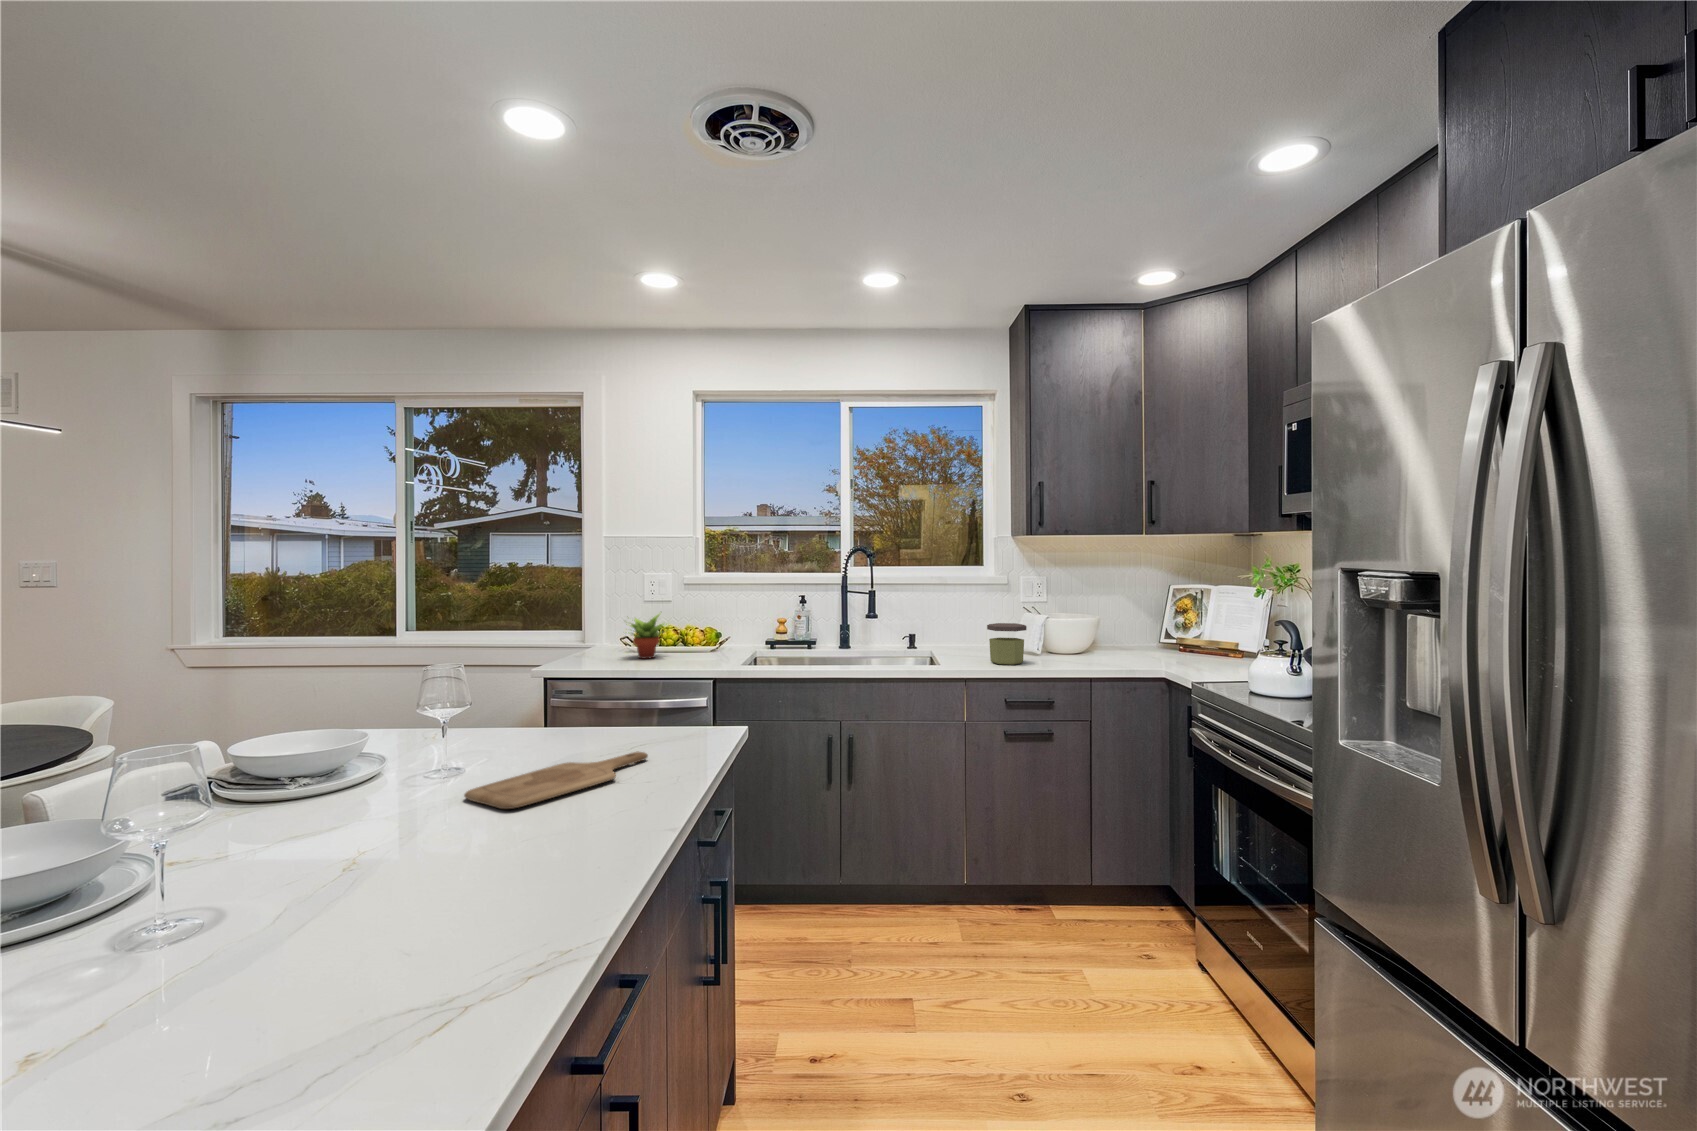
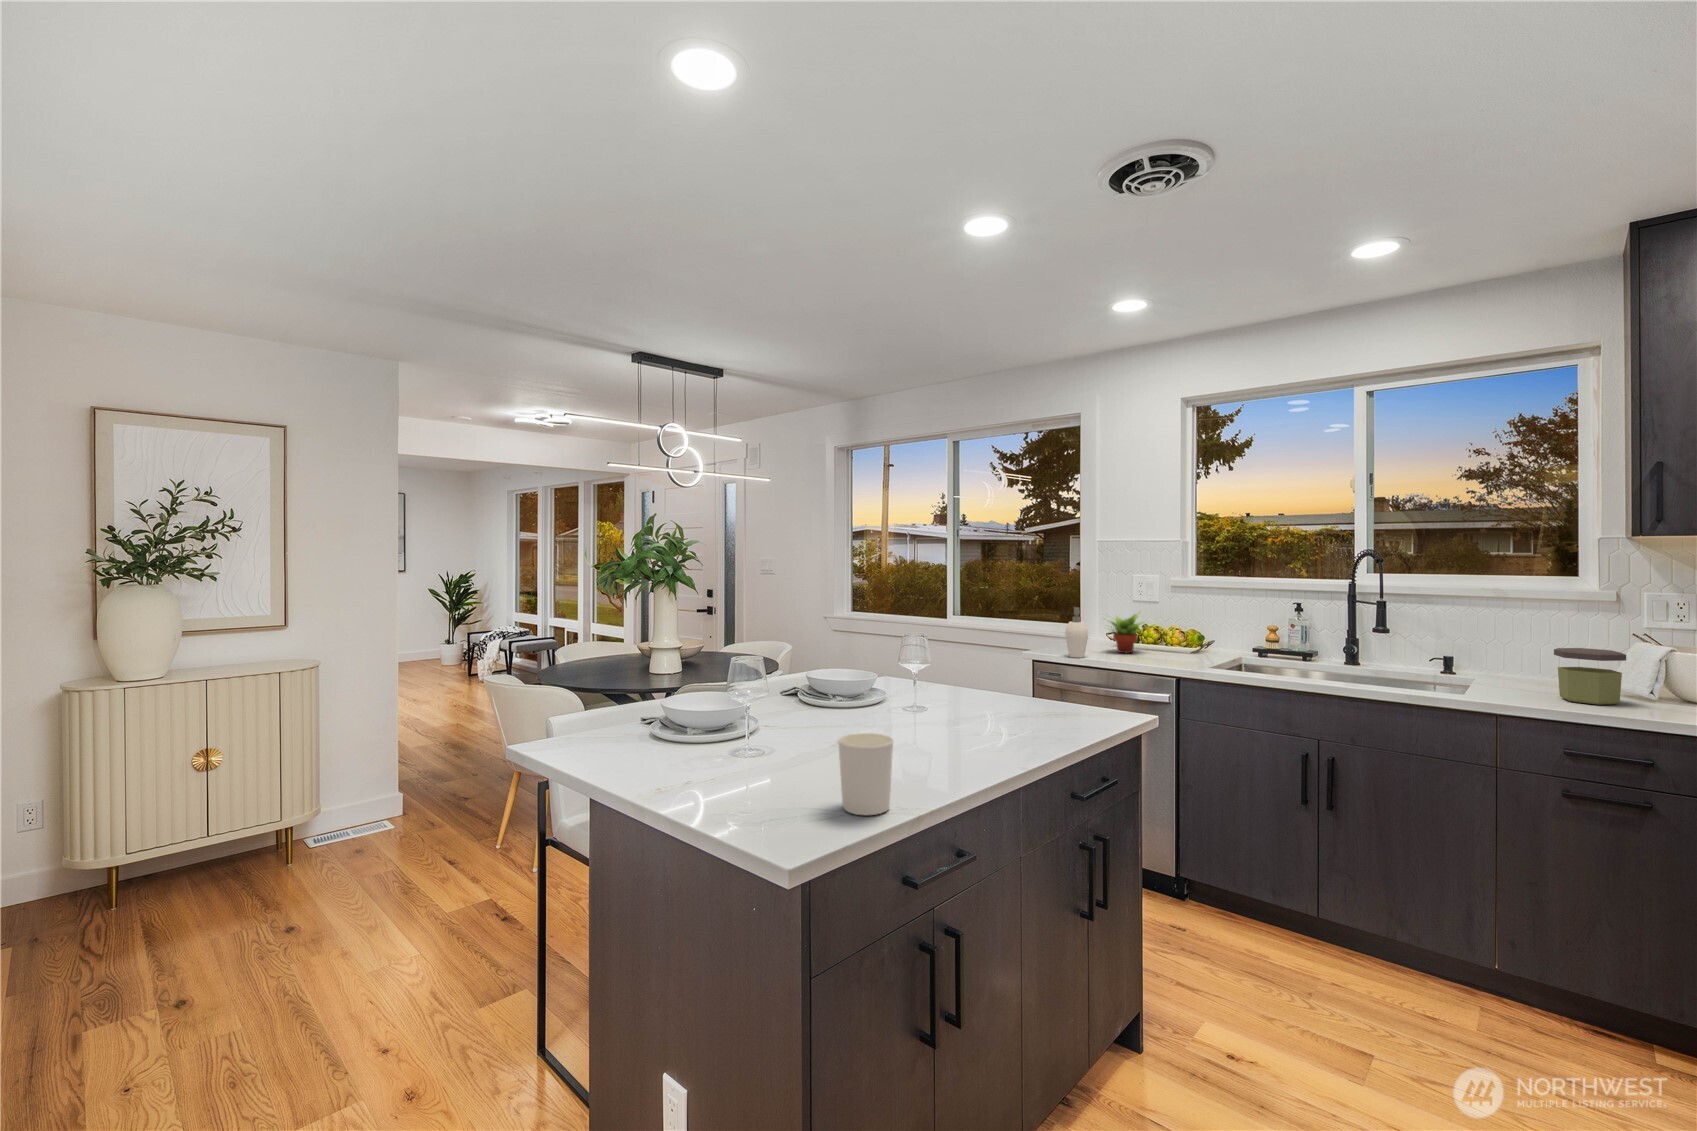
soap dispenser: none [585,610,612,668] -> present [1065,607,1088,658]
cutting board: present [464,751,648,809] -> none [896,725,1036,748]
candle holder: none [472,796,568,933] -> present [838,733,893,815]

